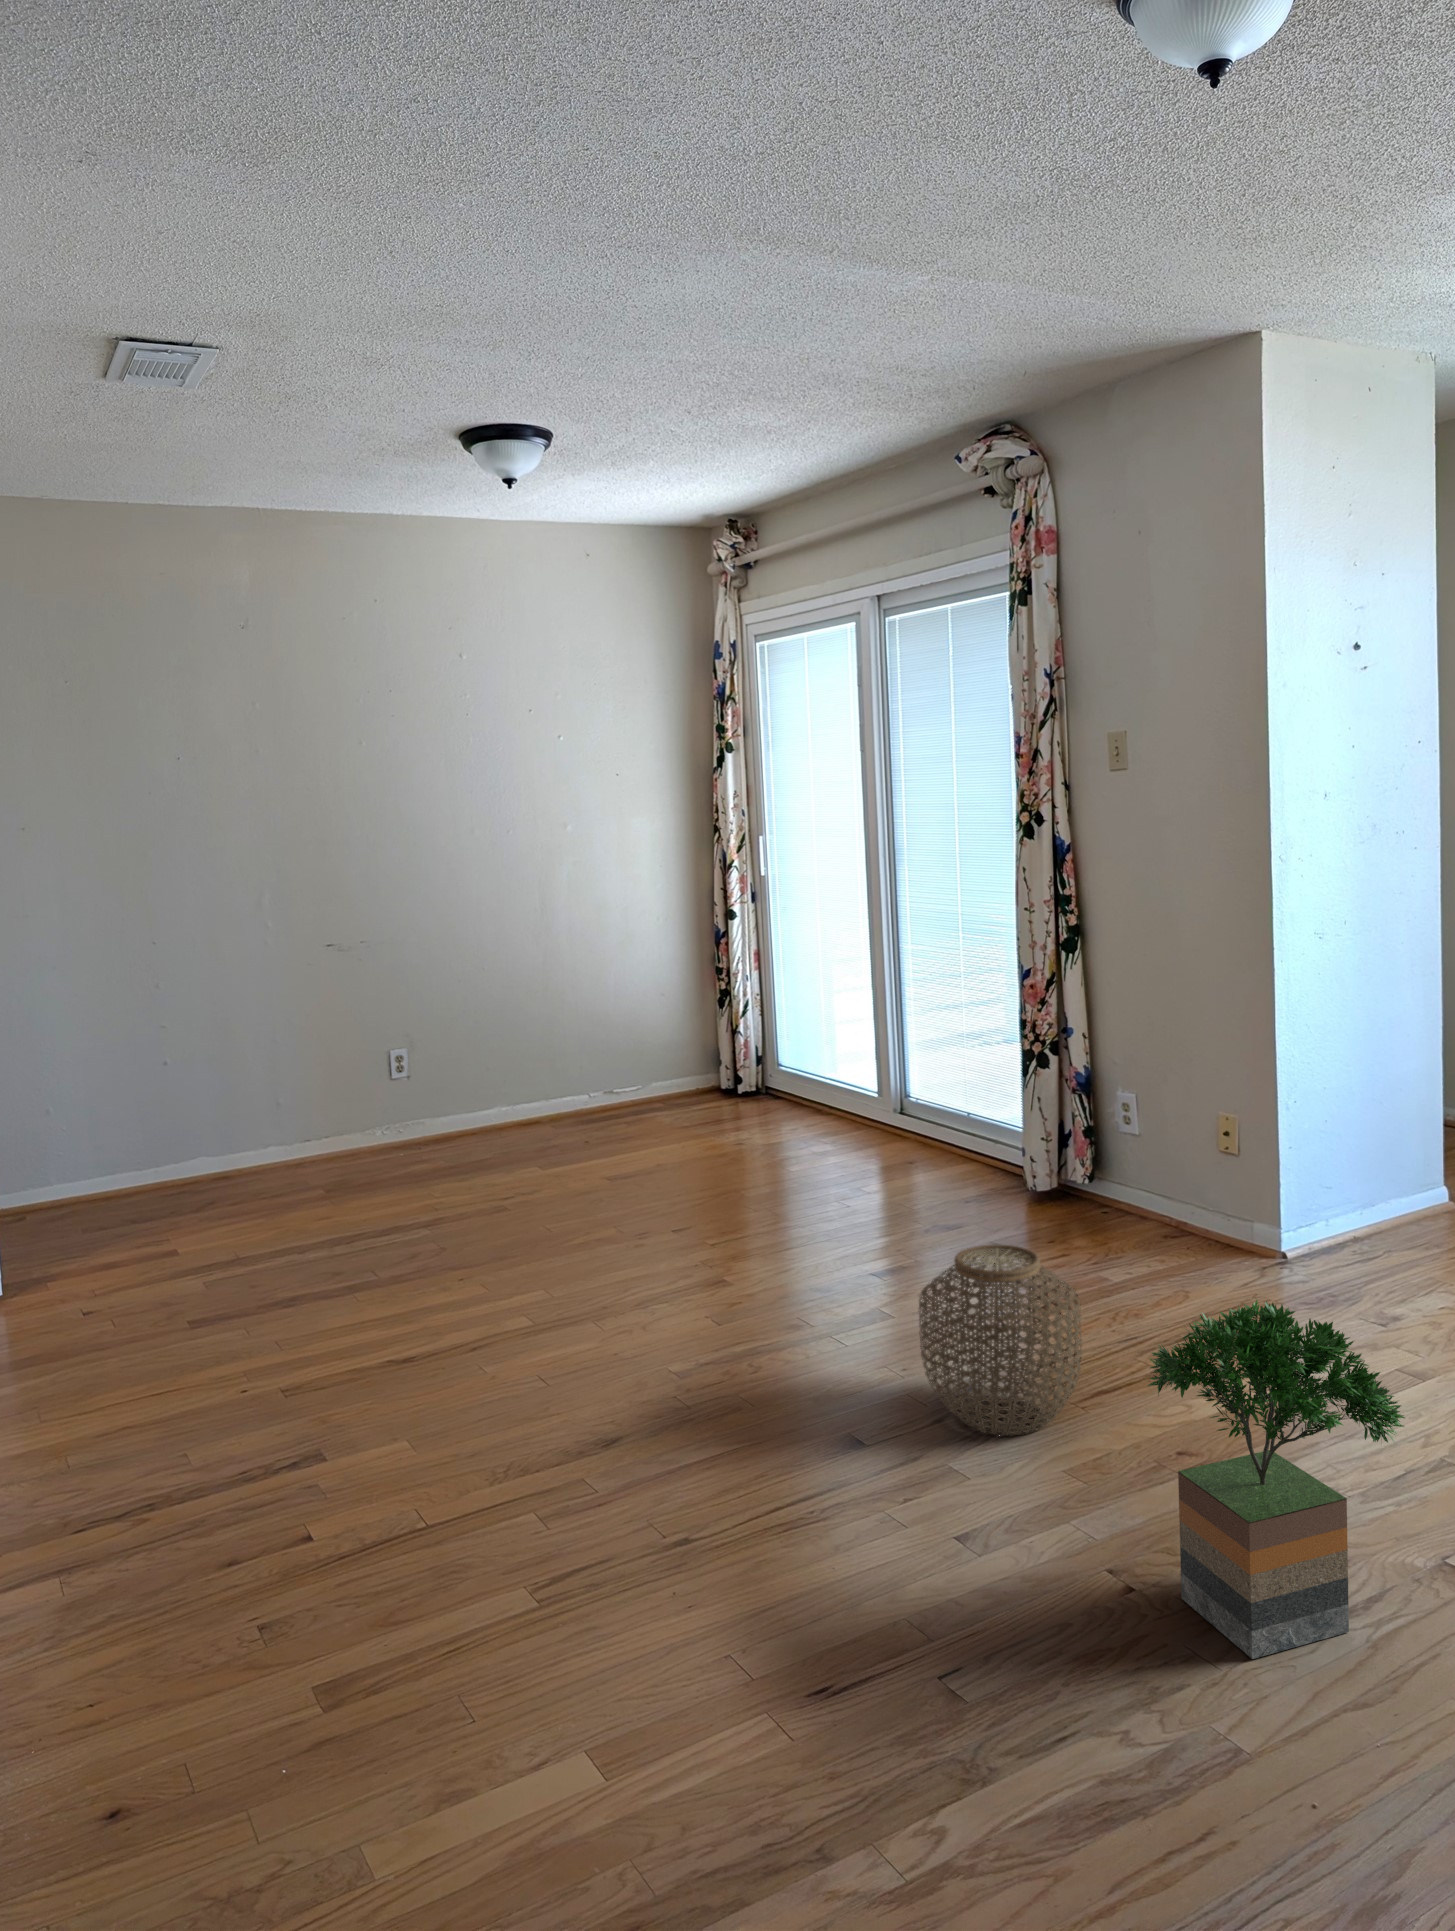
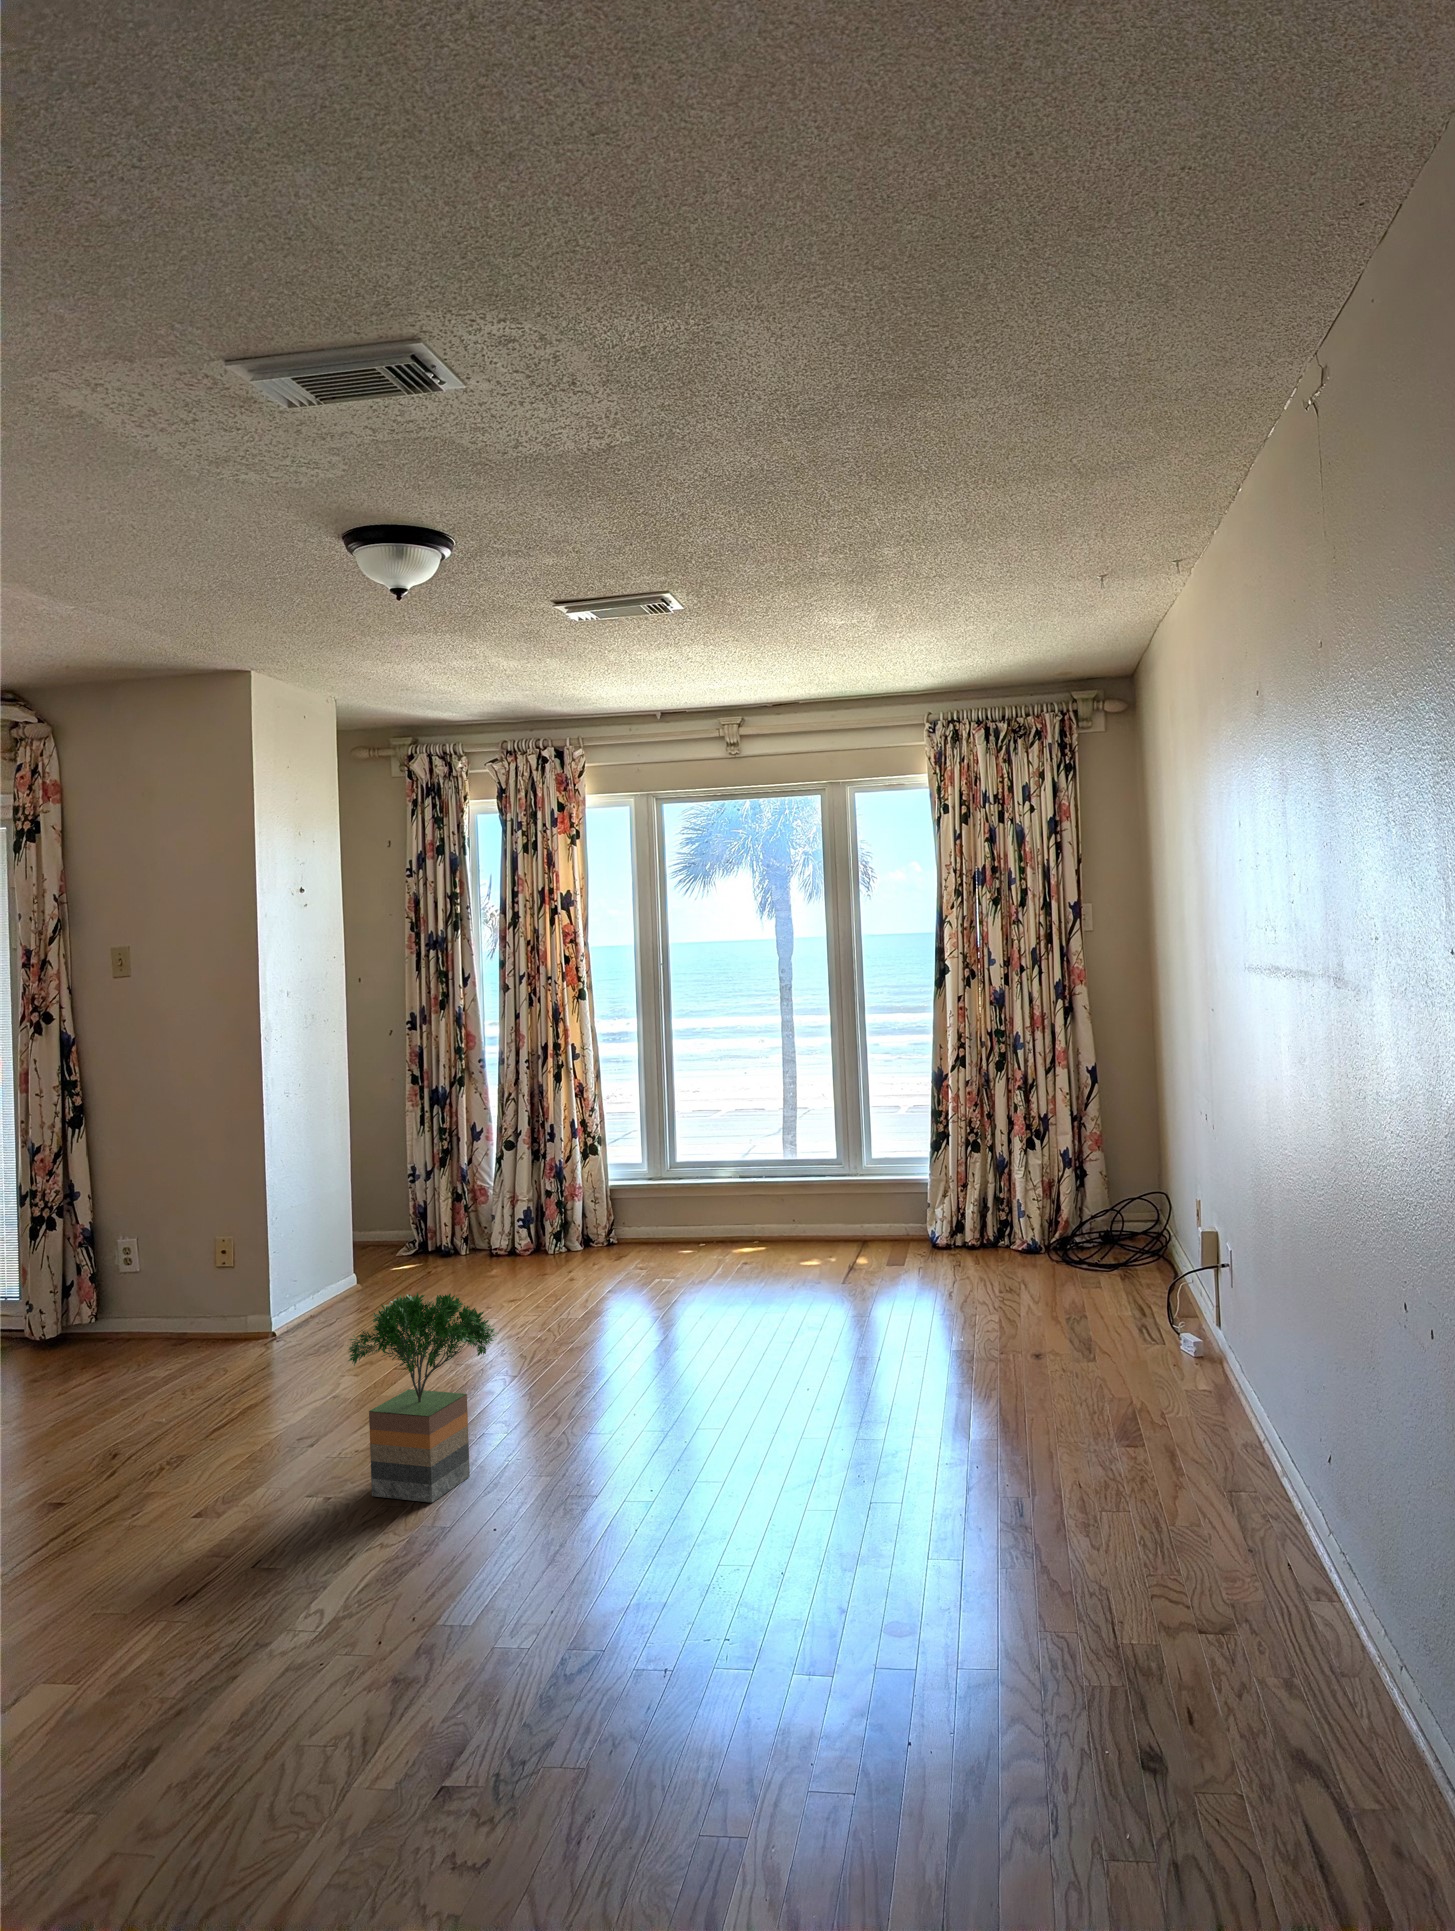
woven basket: present [919,1244,1082,1436] -> none [97,1330,228,1474]

